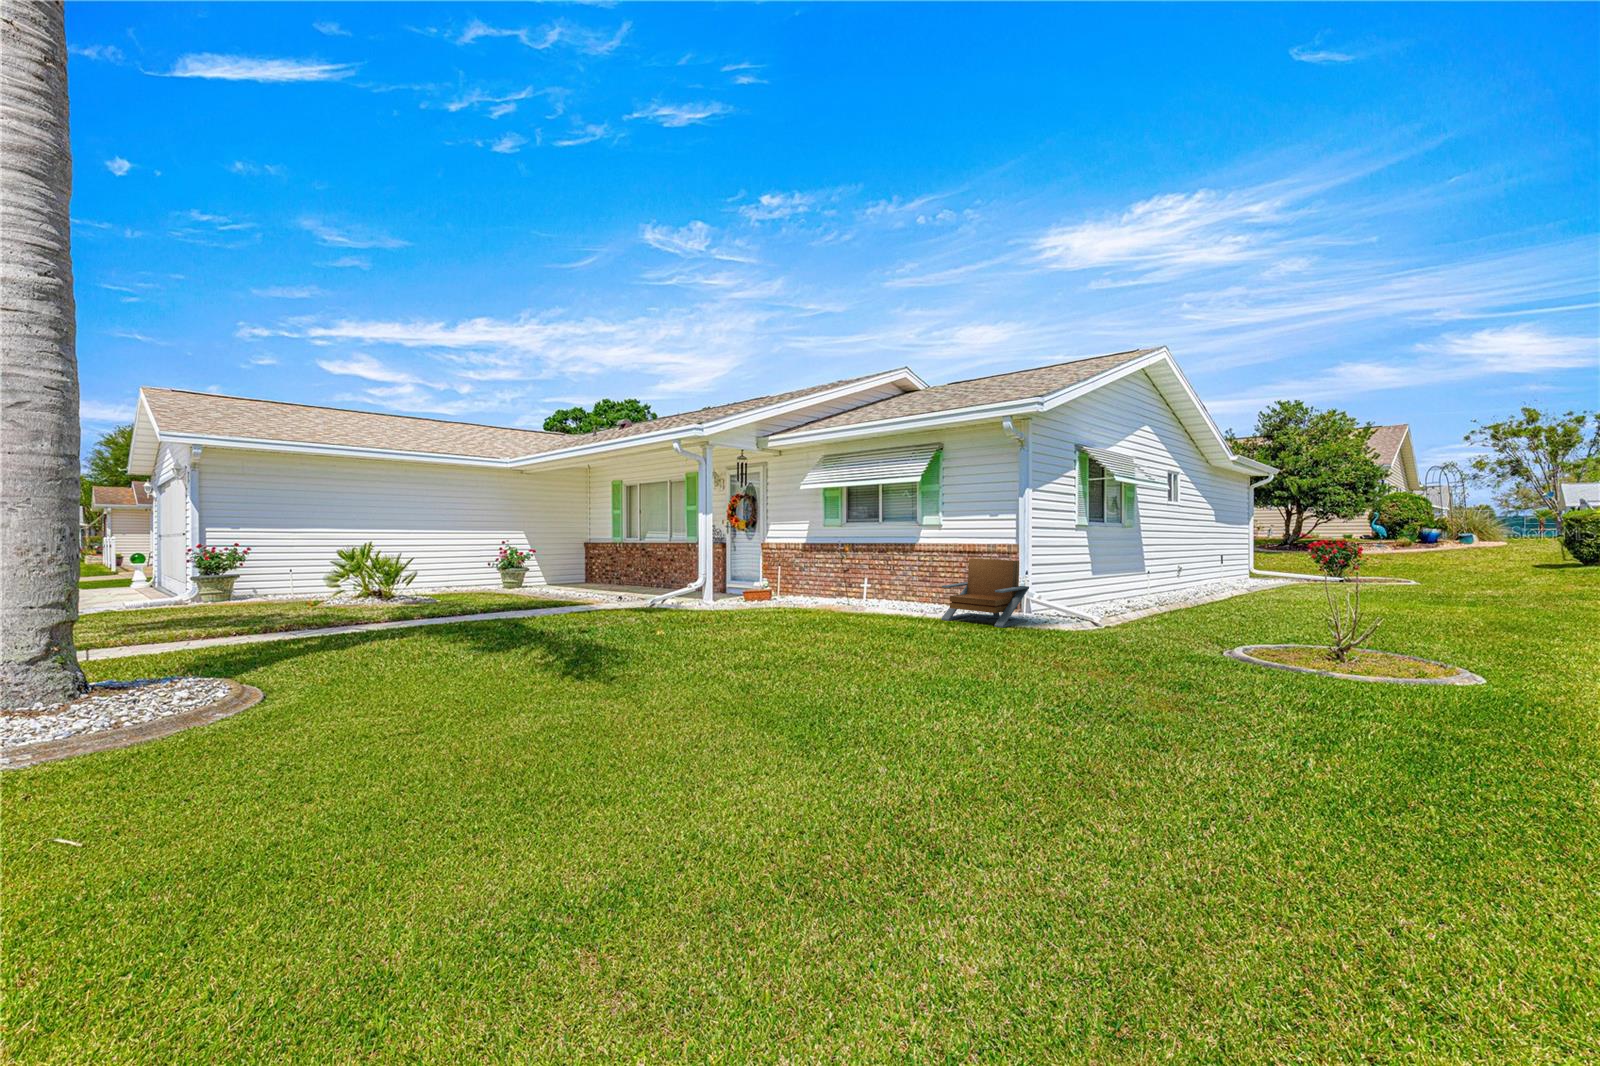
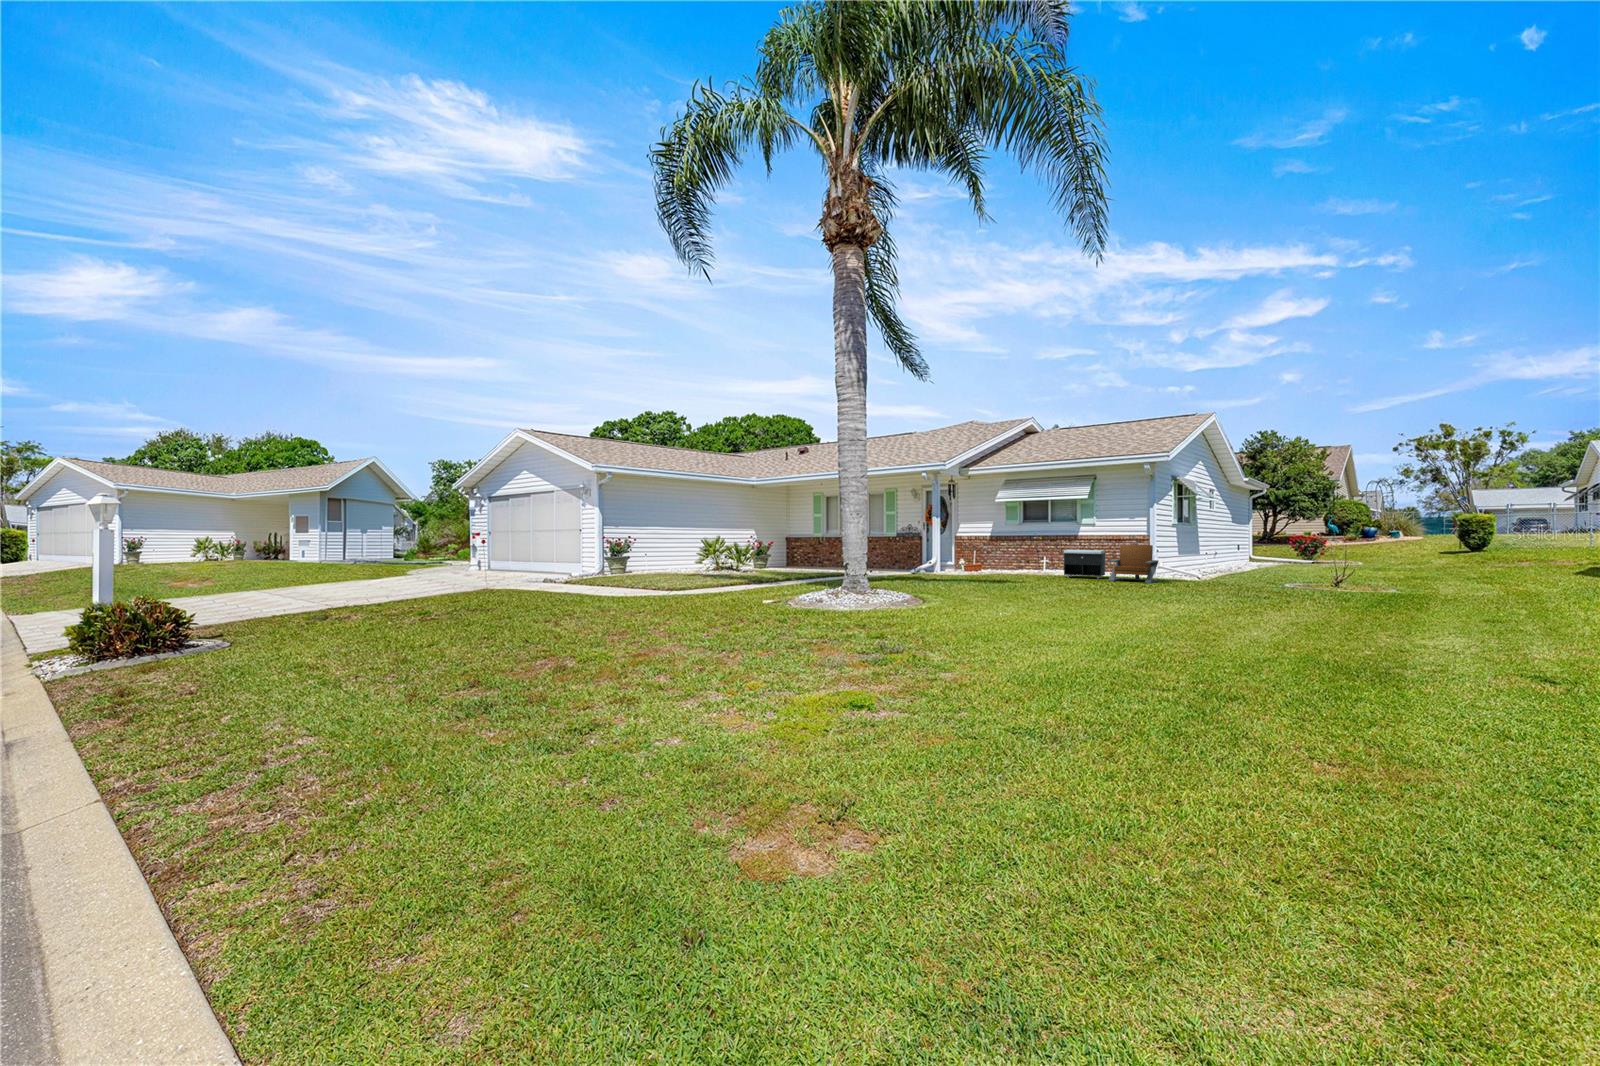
storage bench: none [886,564,954,614] -> present [1064,550,1105,579]

